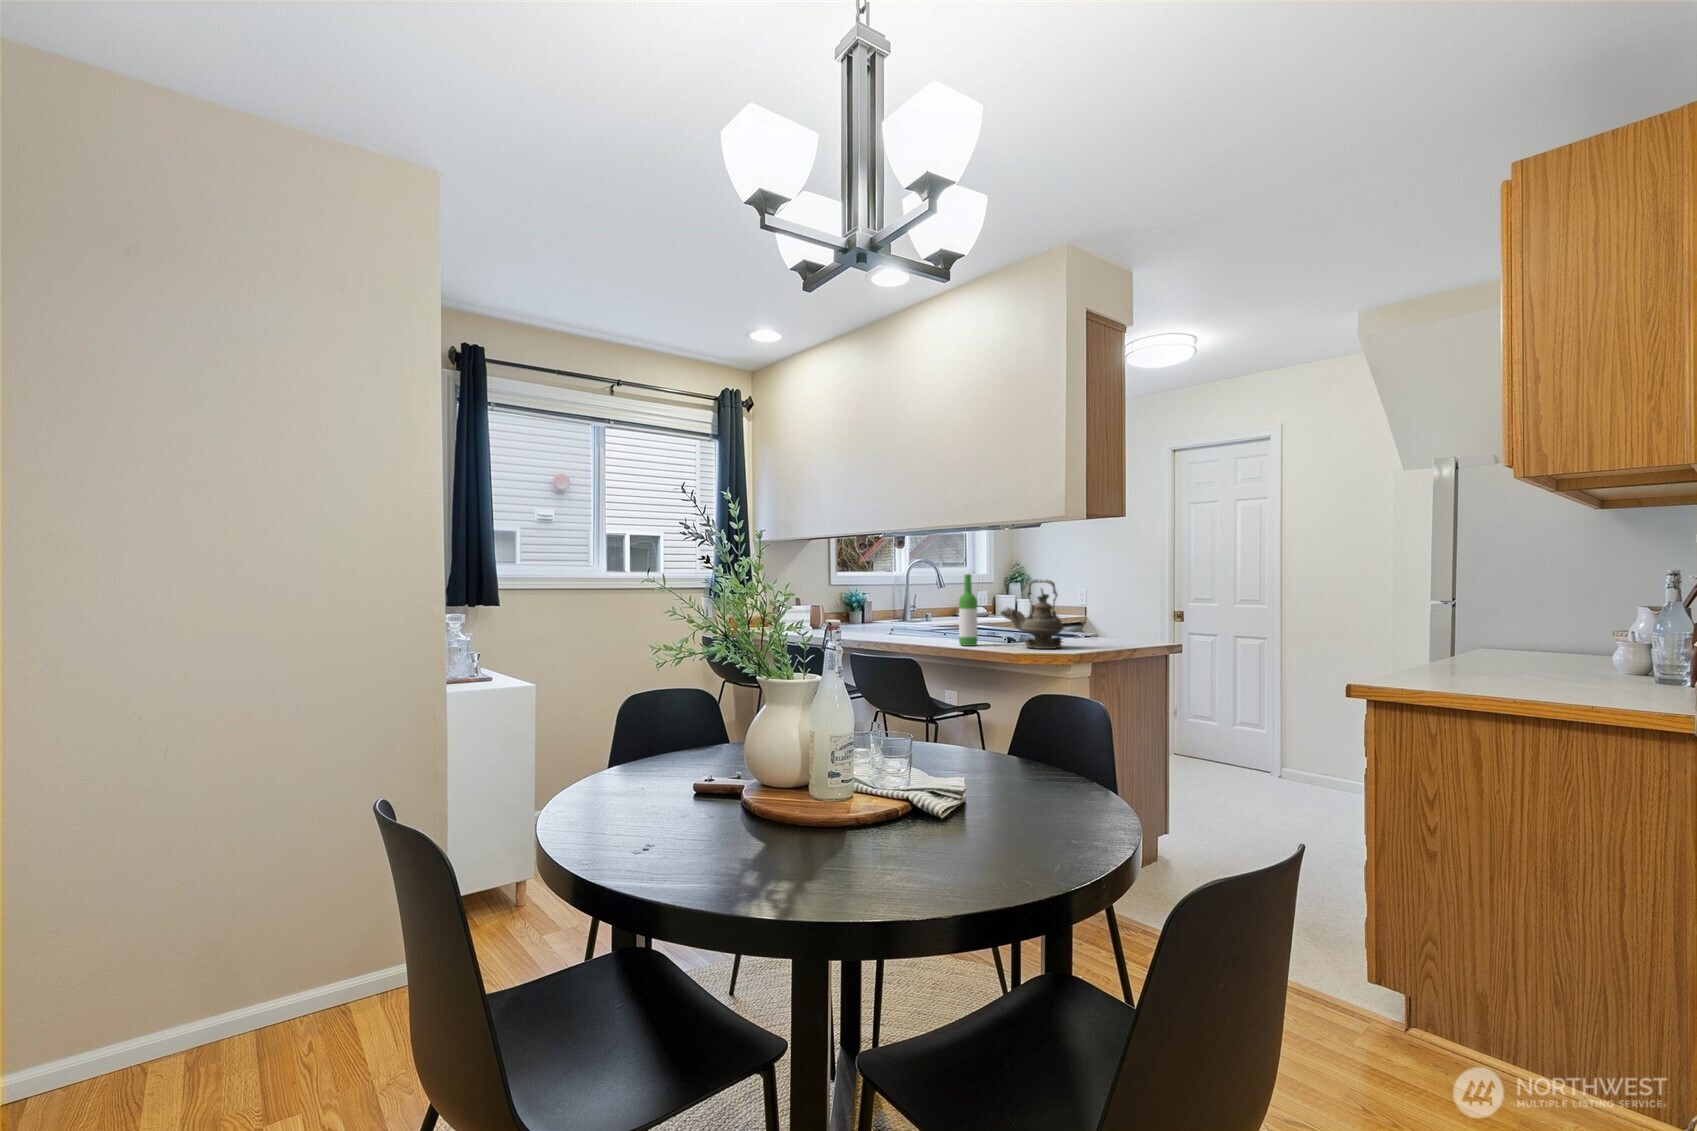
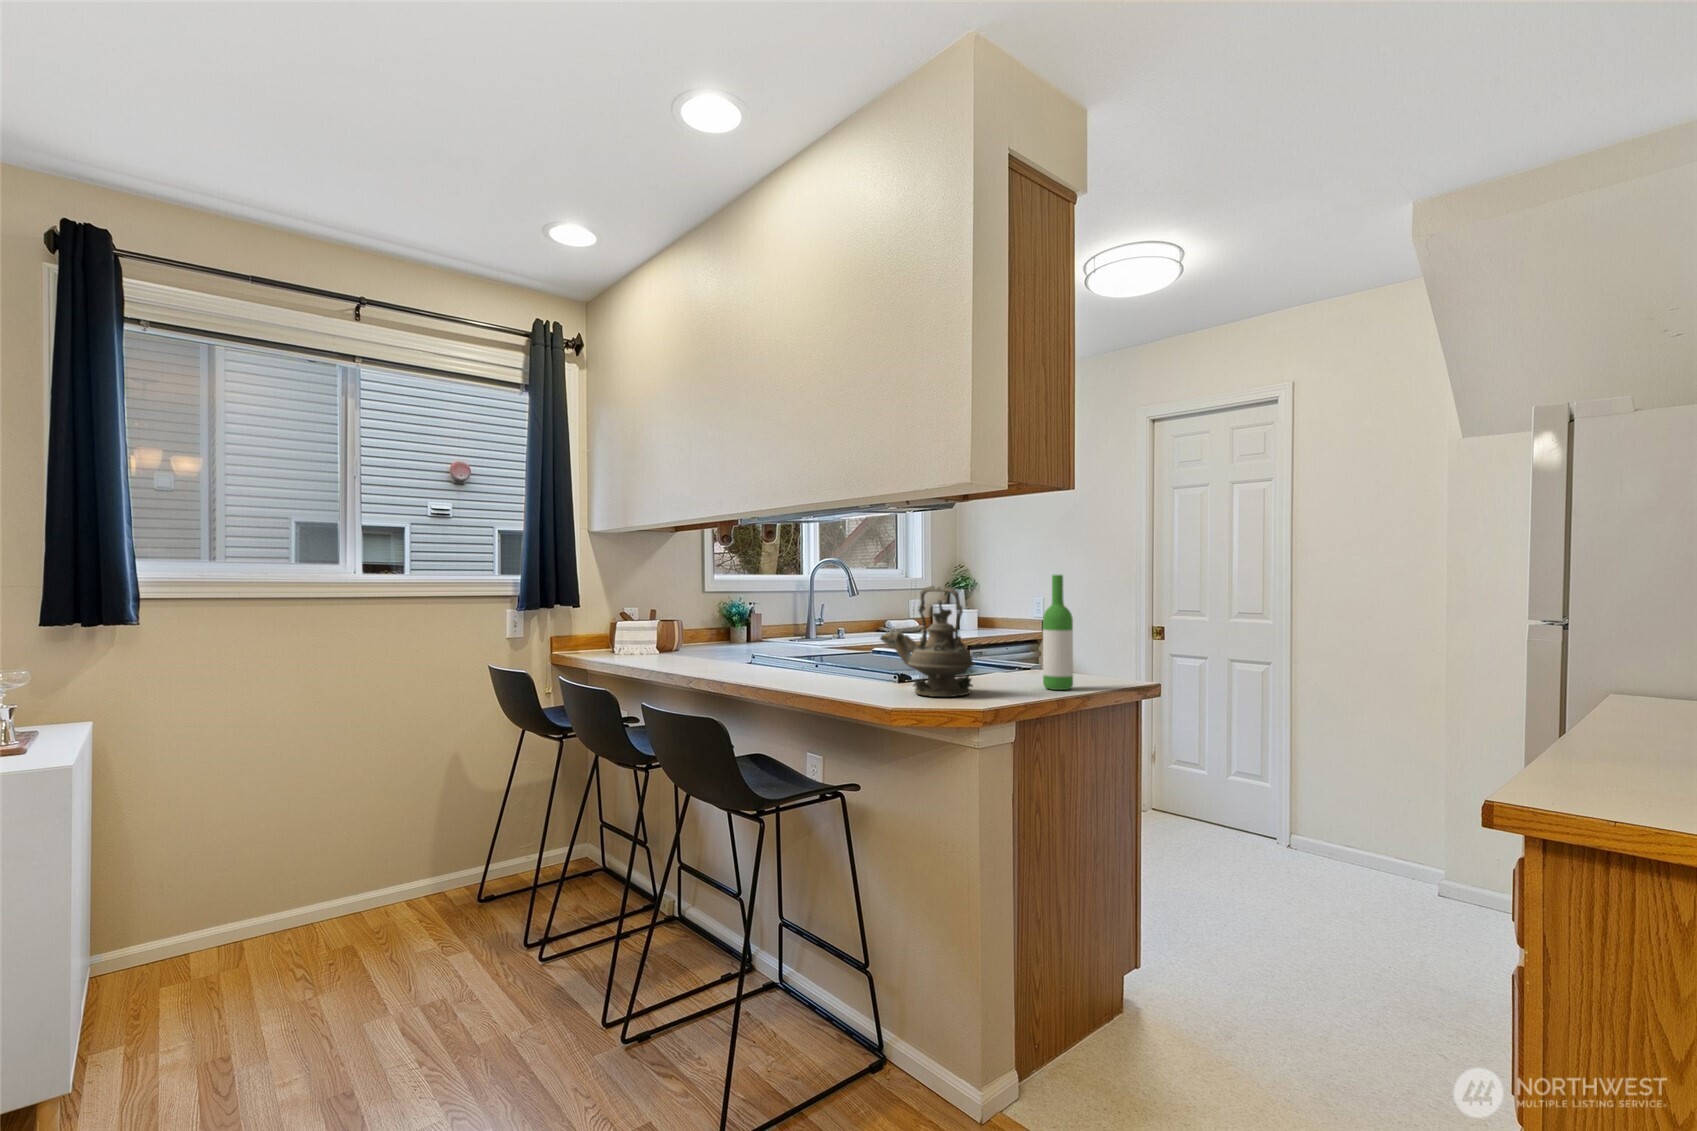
wine bottle: present [959,574,978,646] -> present [1043,575,1073,690]

